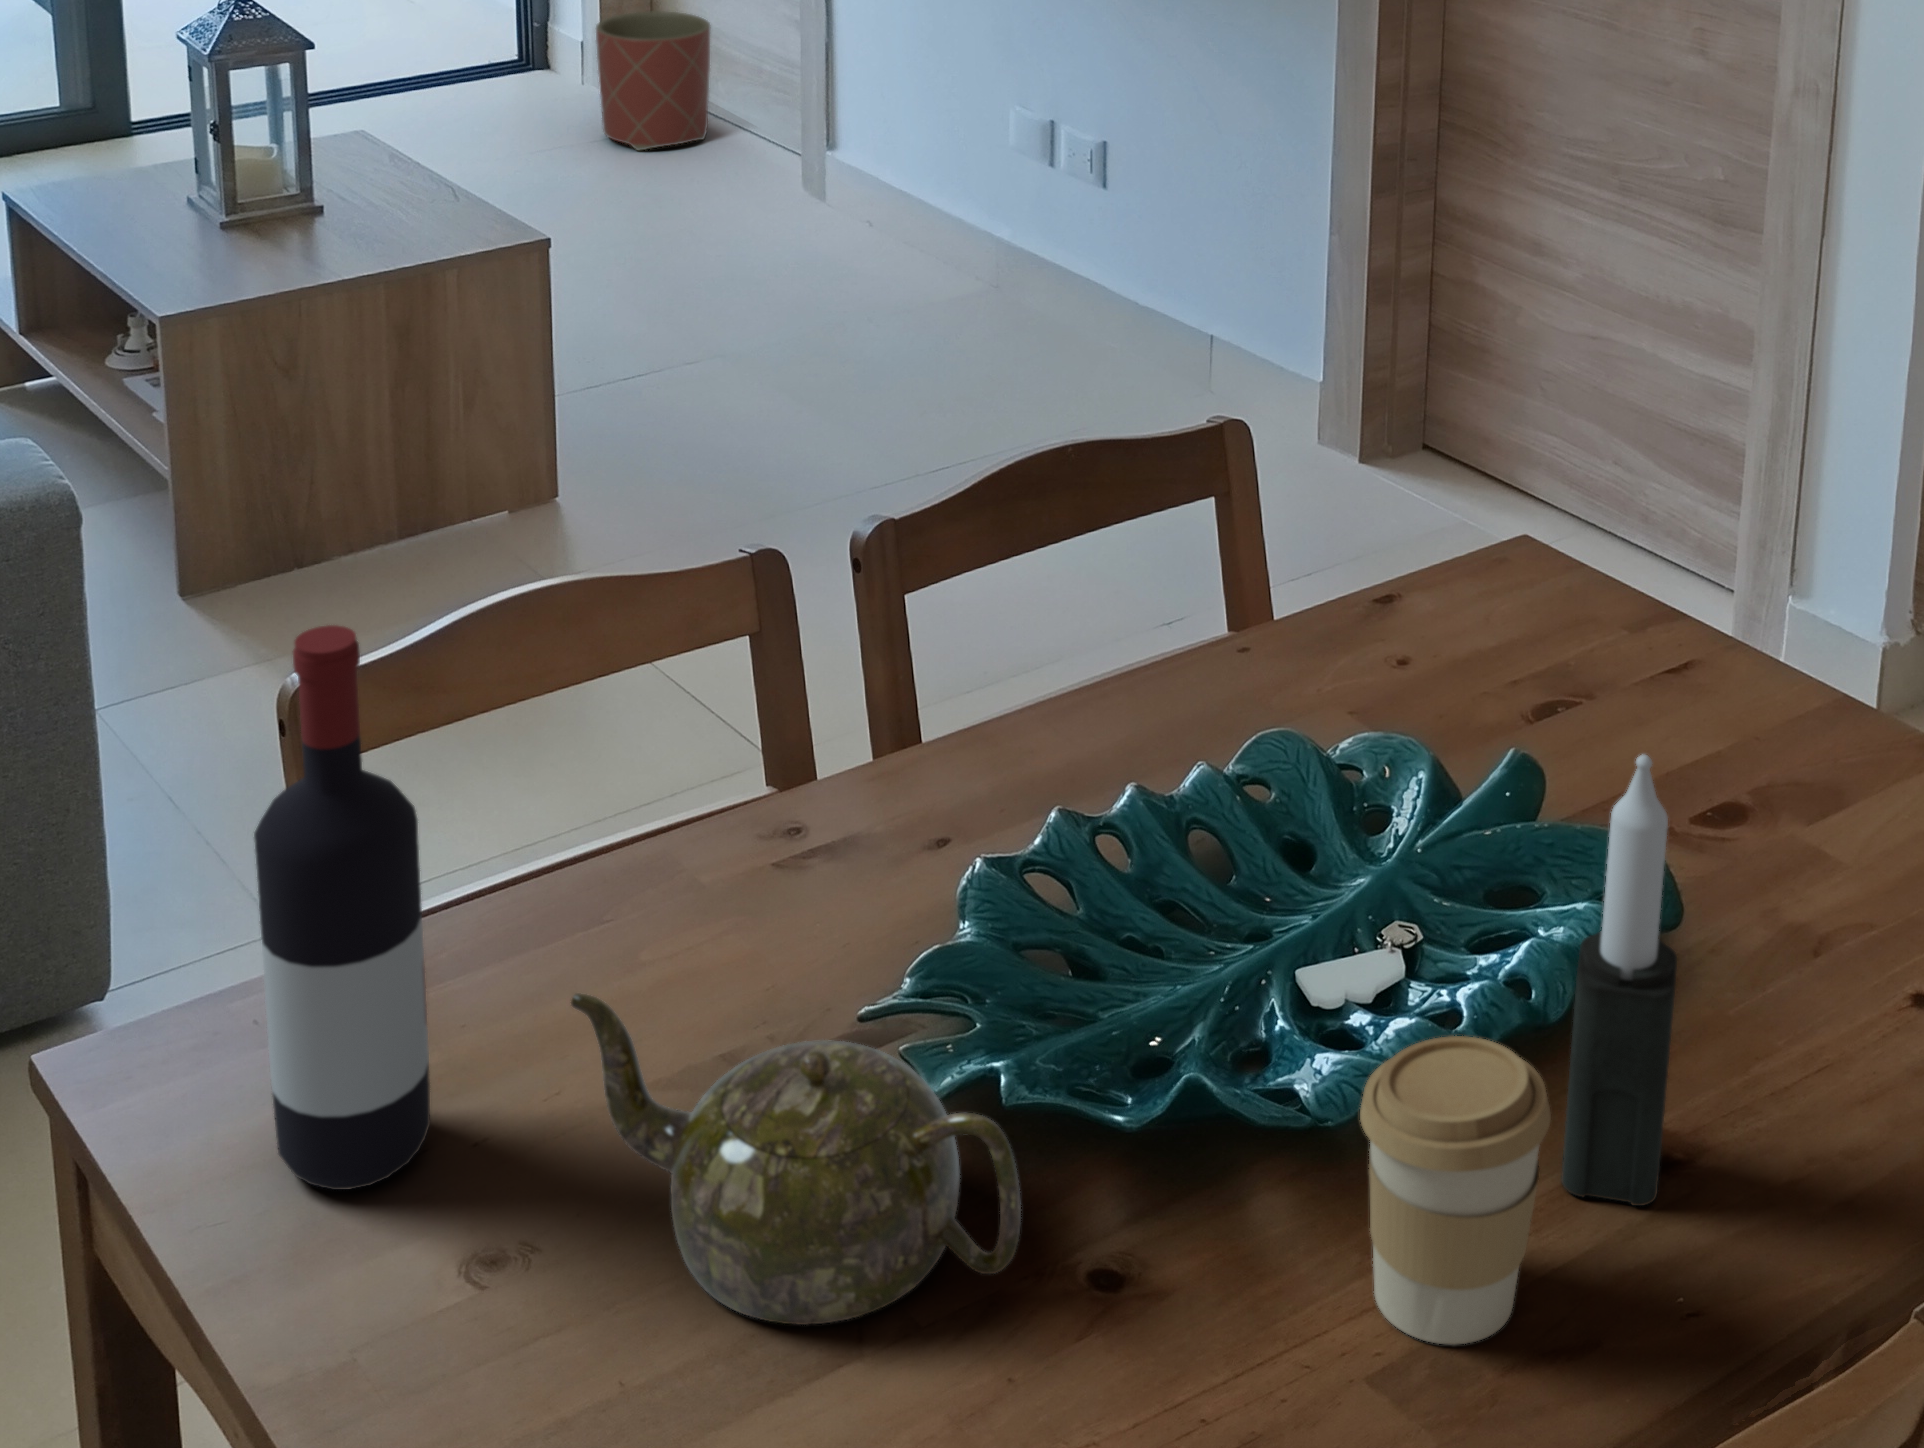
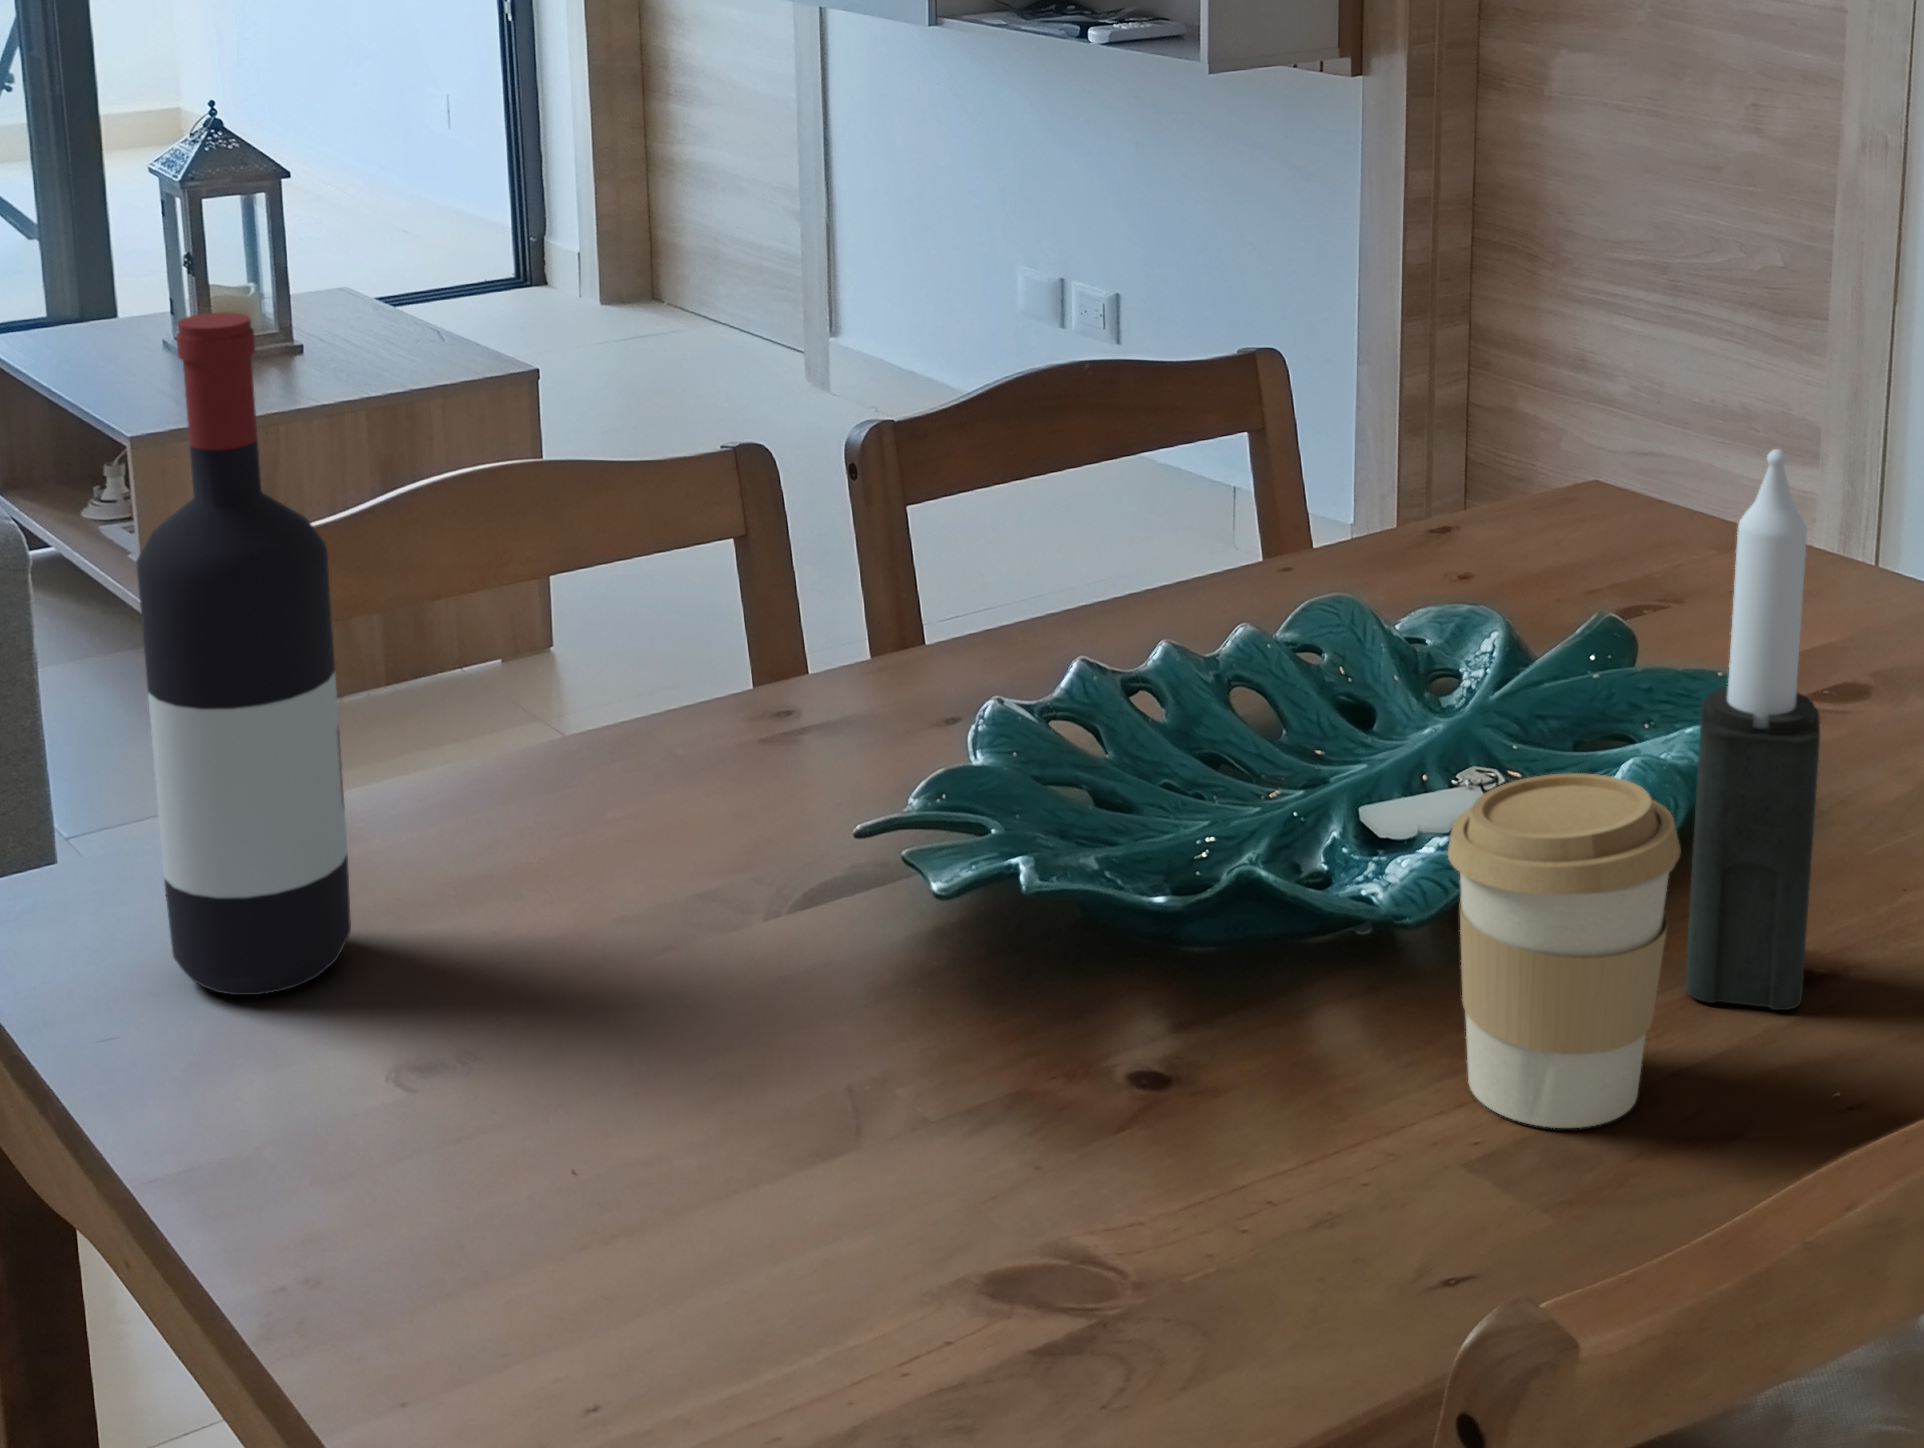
planter: present [596,11,711,150] -> none [590,215,707,354]
teapot: present [571,993,1021,1325] -> none [509,756,1042,1108]

